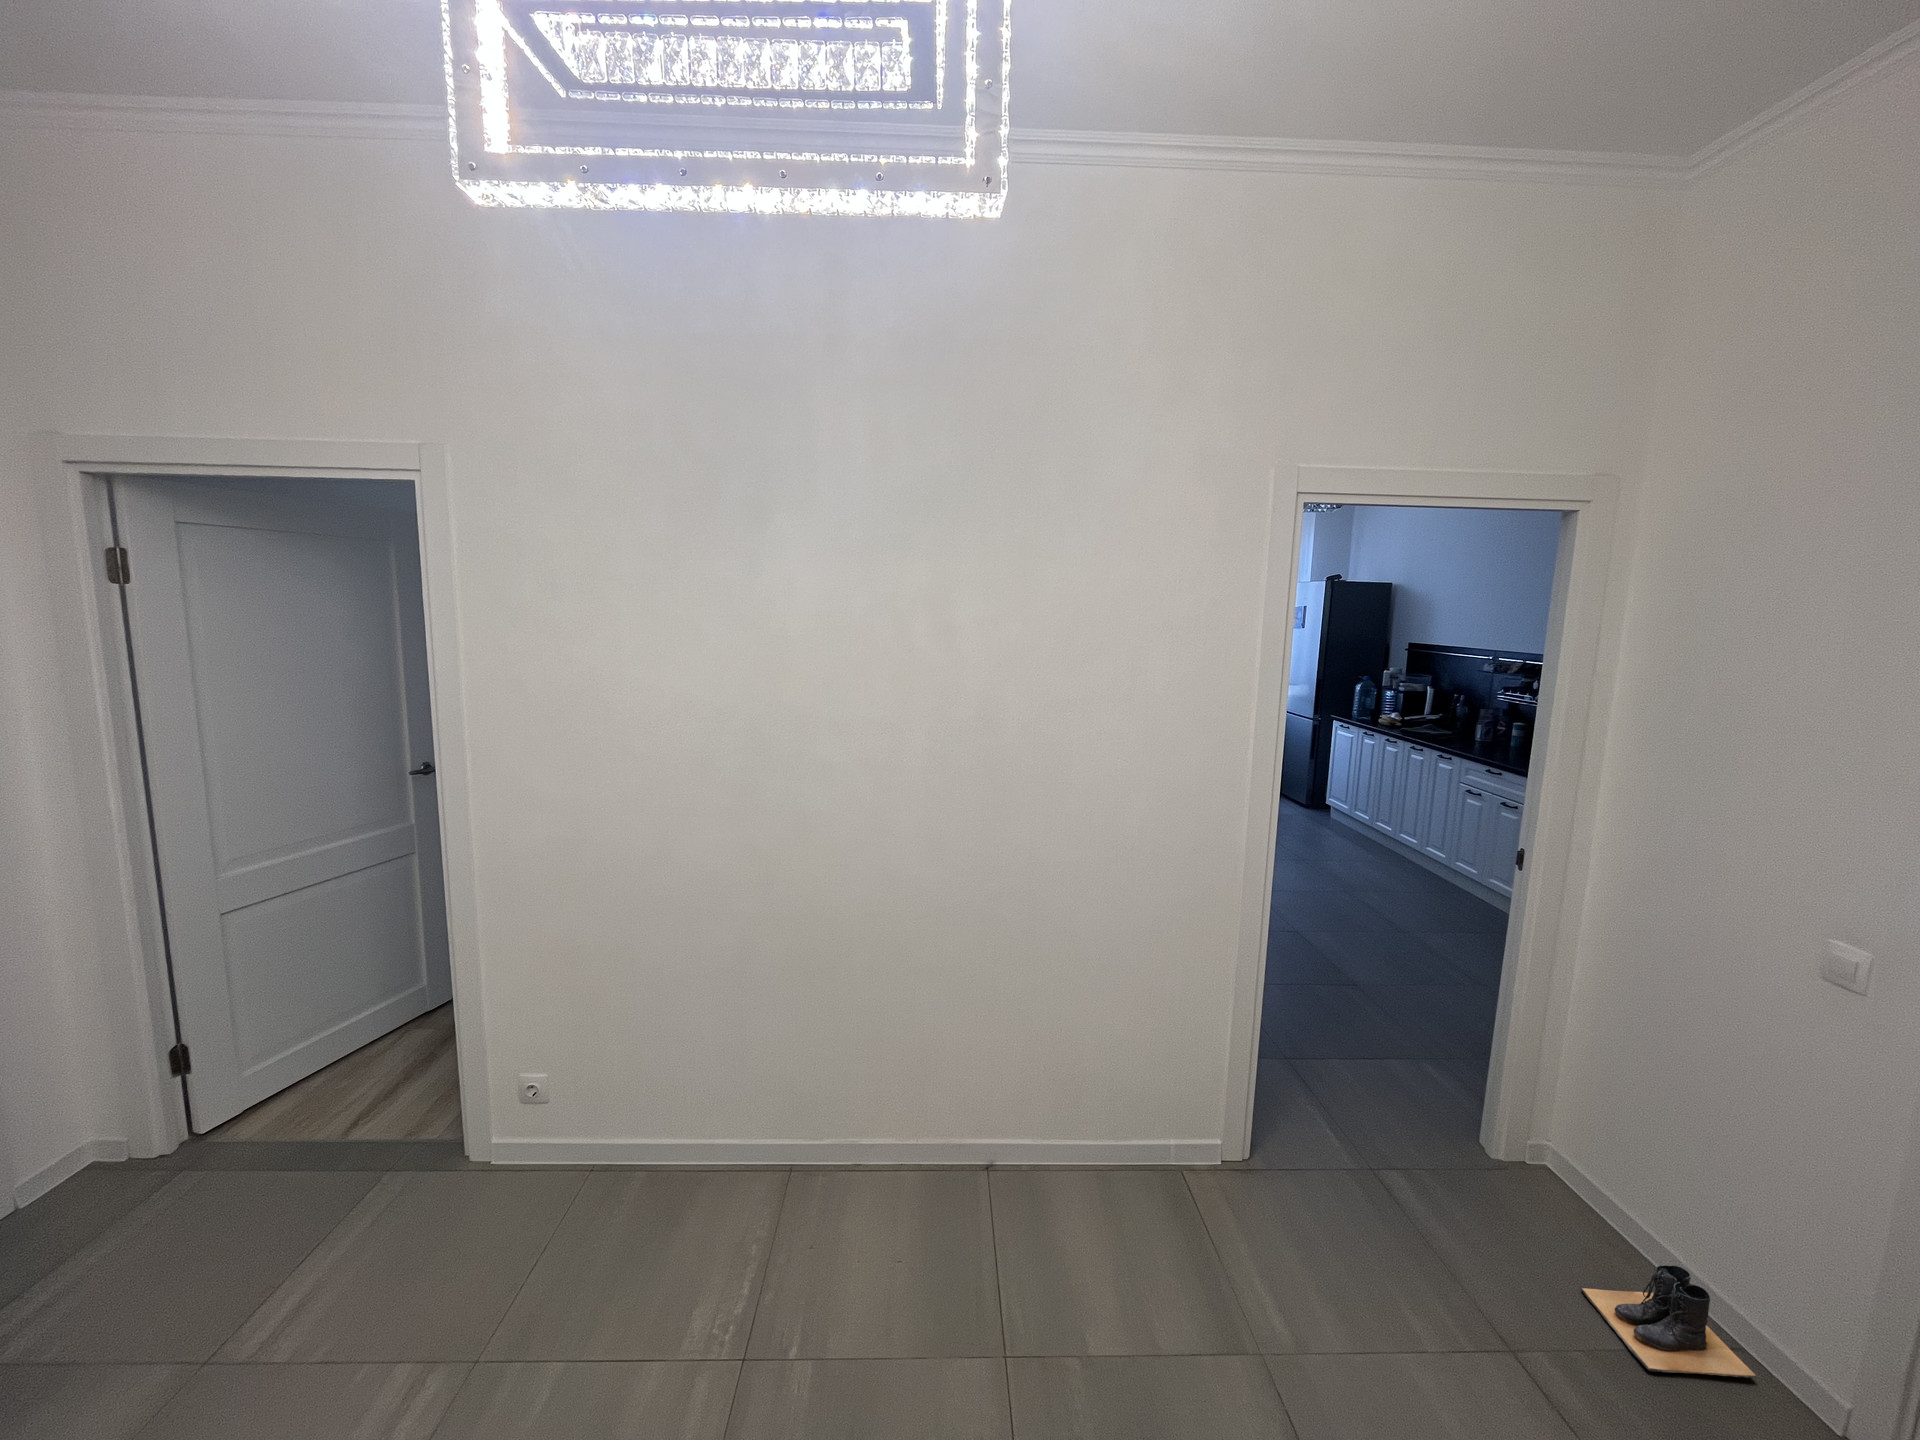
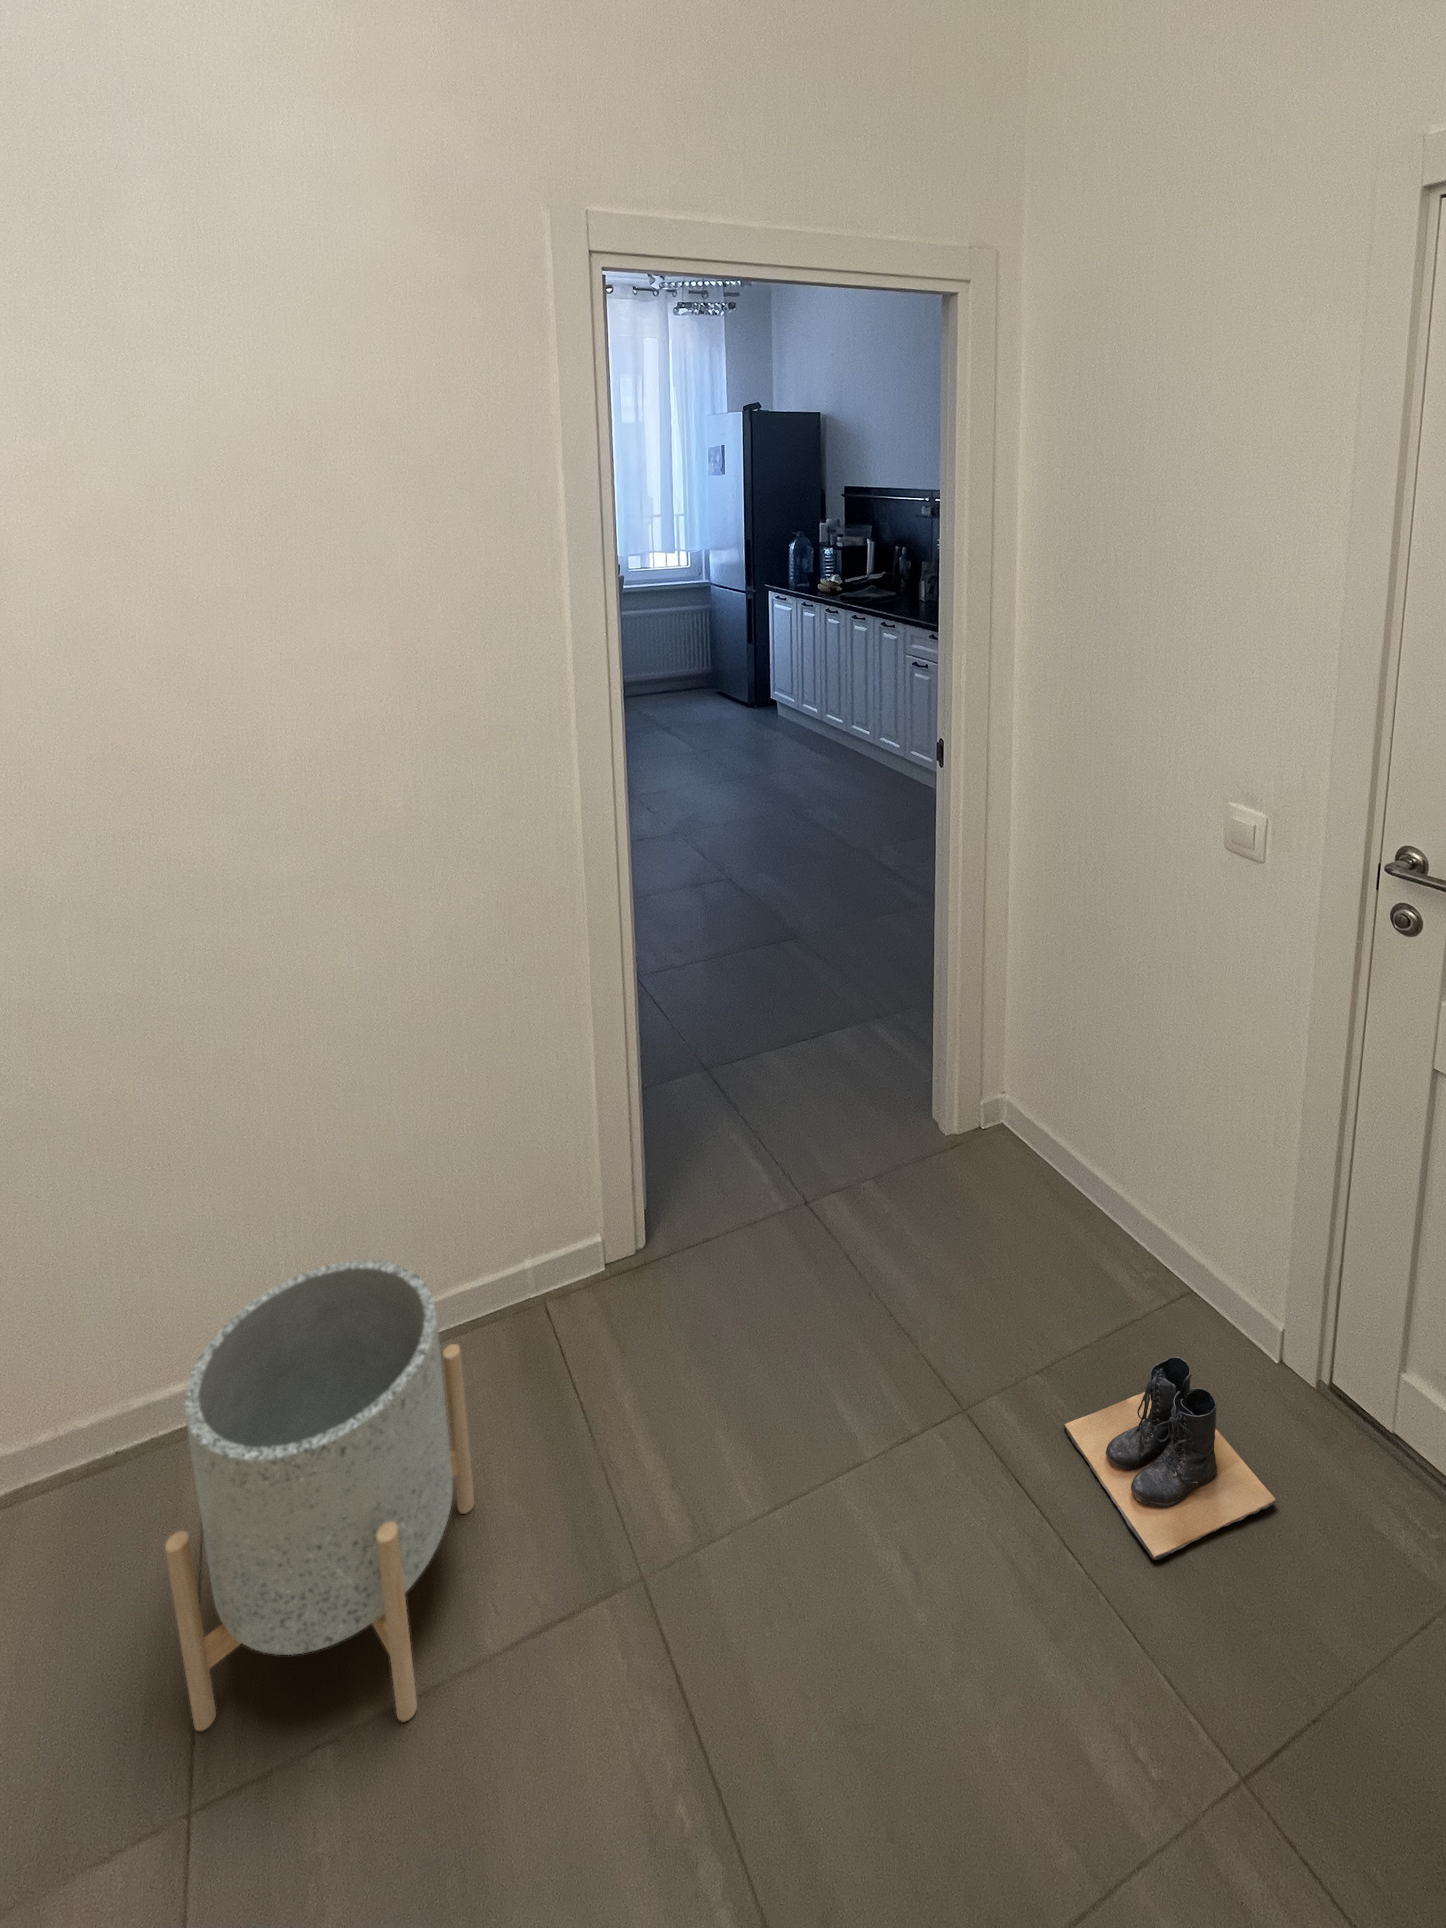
planter: none [1070,1047,1198,1272] -> present [165,1260,474,1731]

